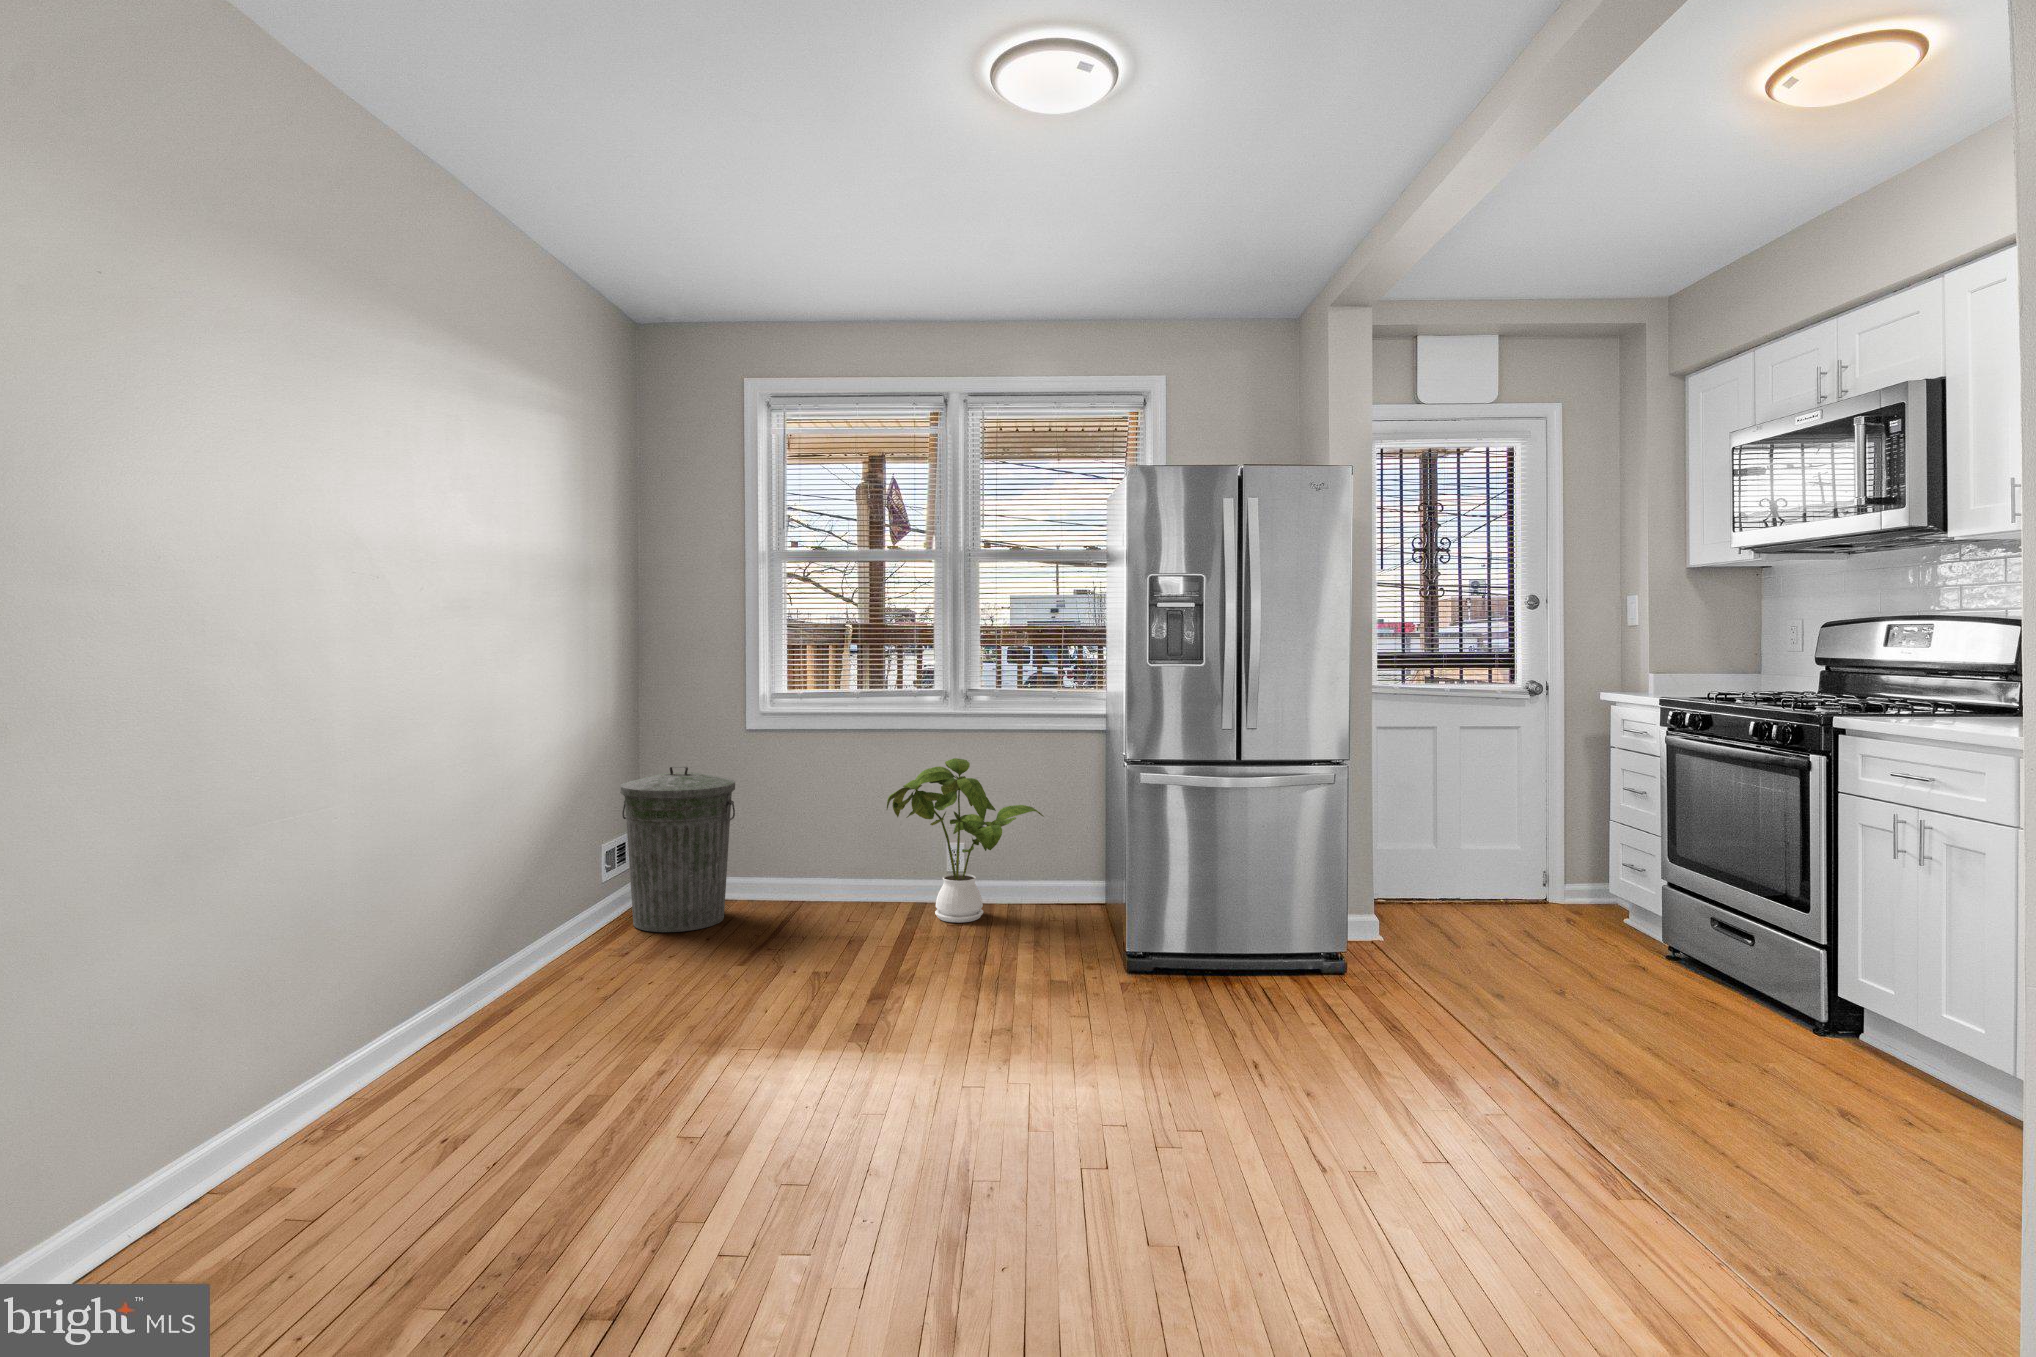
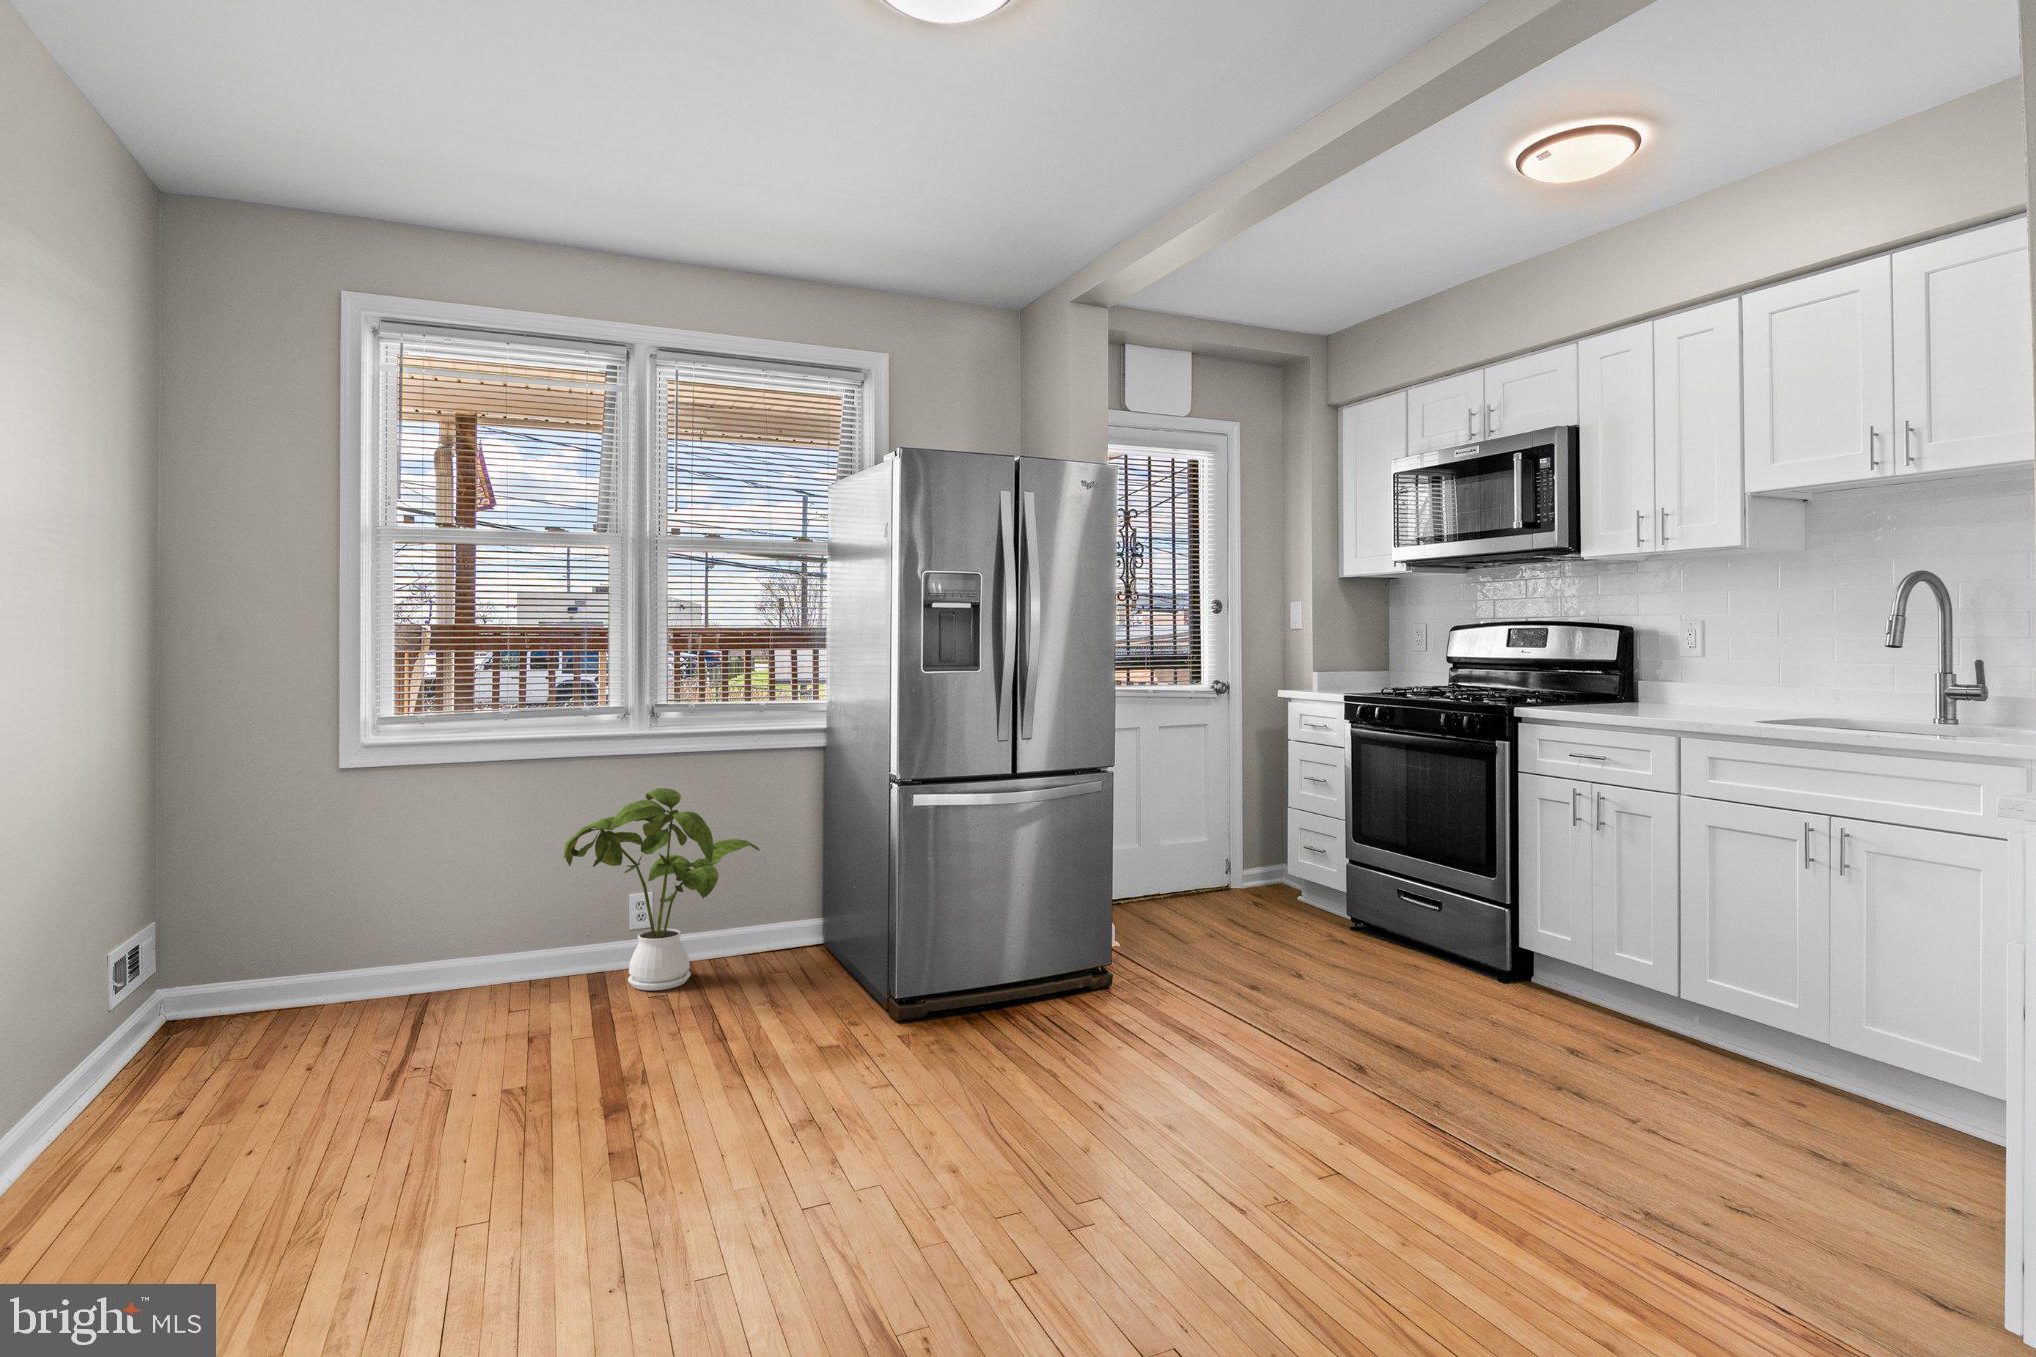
trash can: present [620,766,735,932] -> none [141,822,335,1065]

